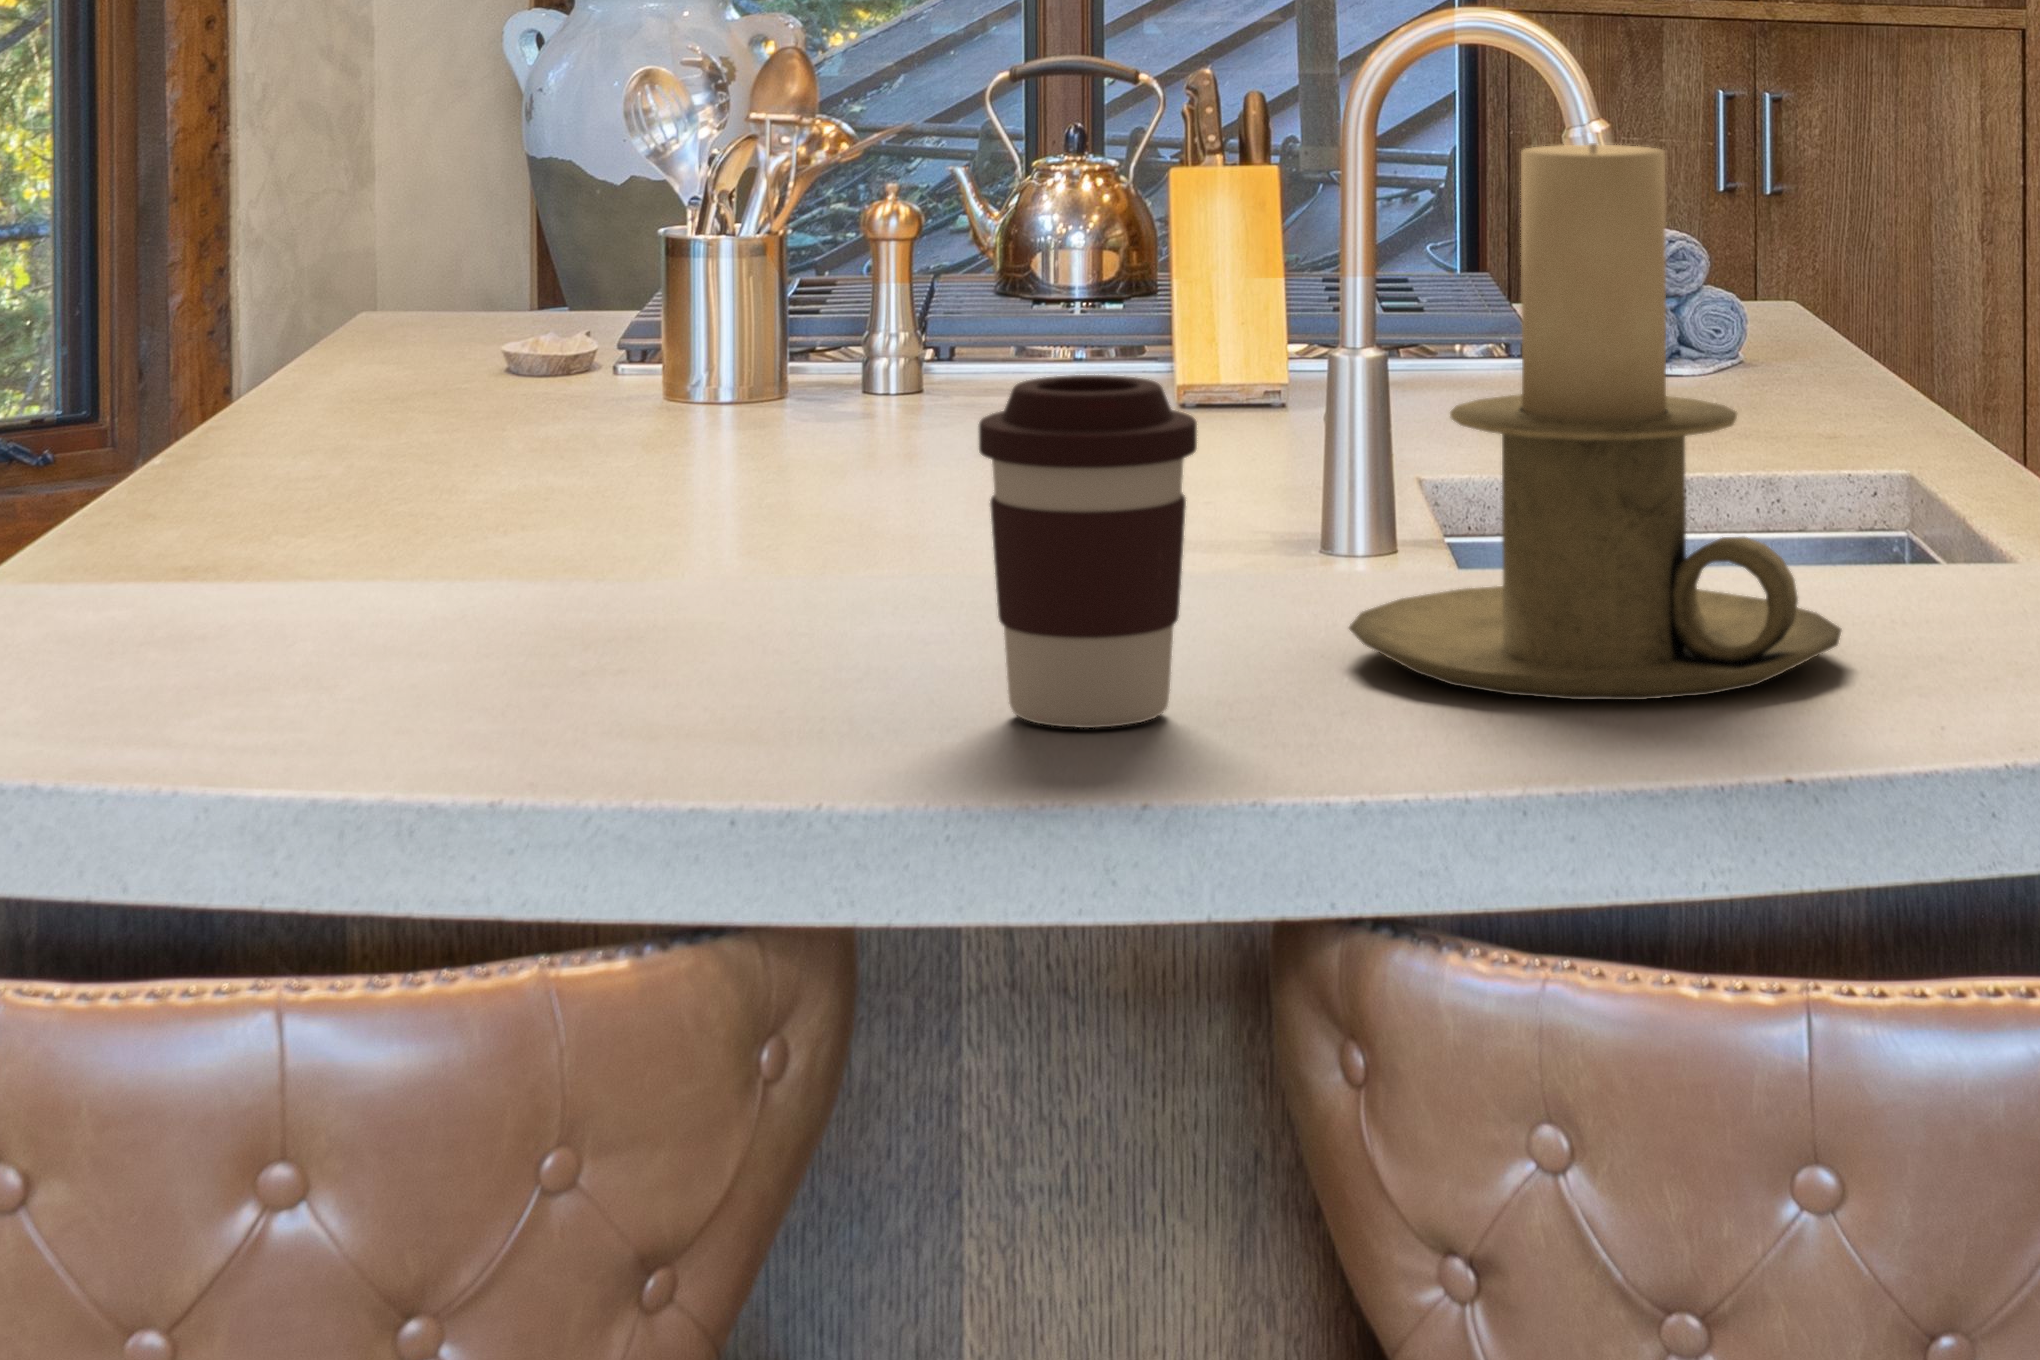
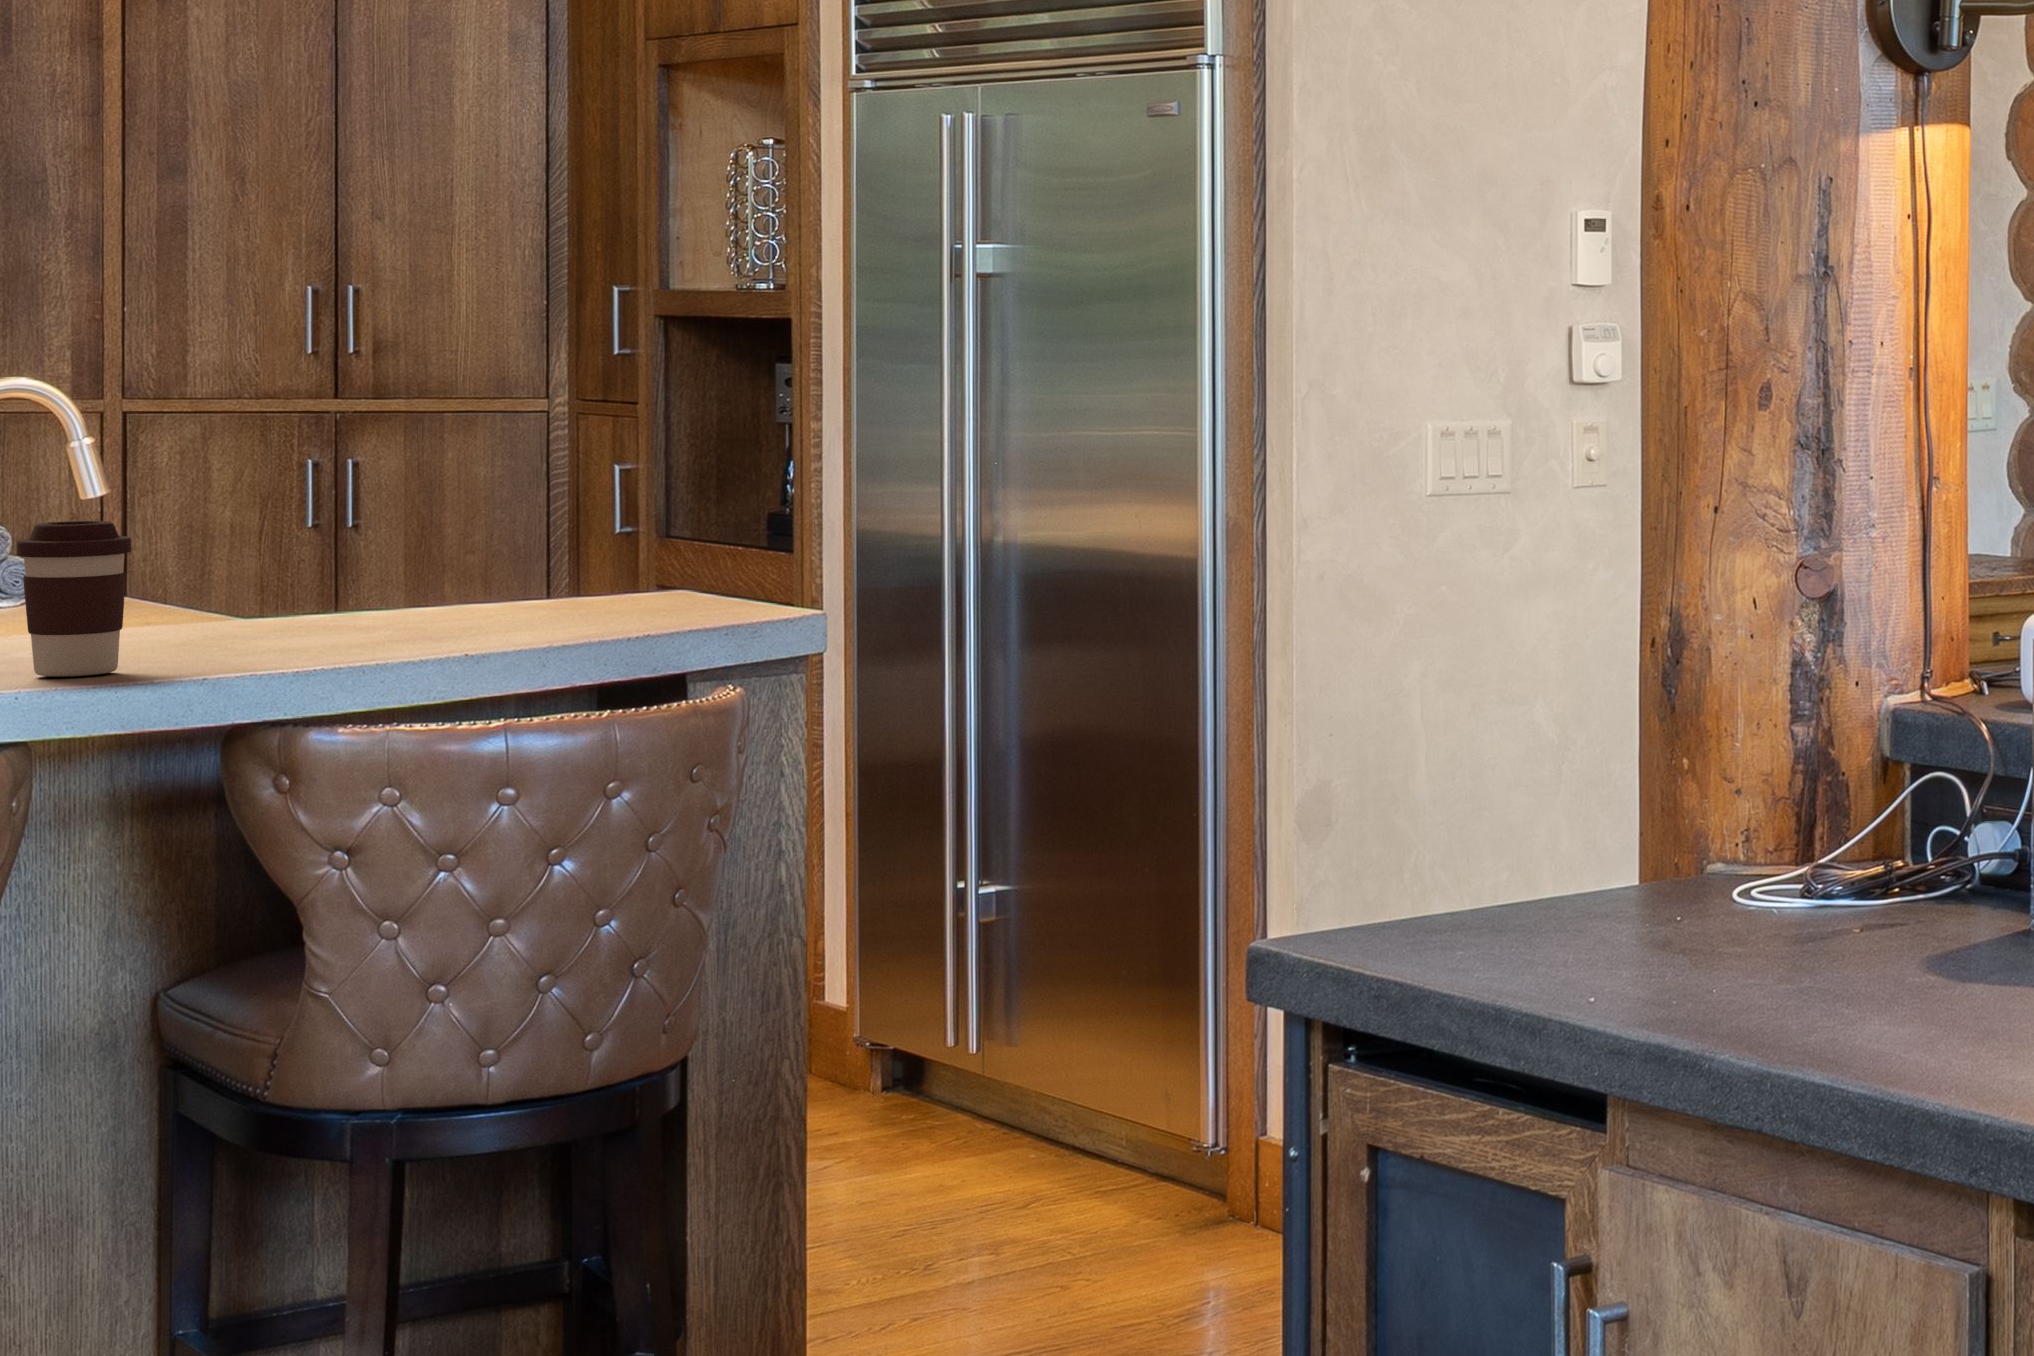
candle holder: present [1349,143,1841,700] -> none [158,414,407,657]

